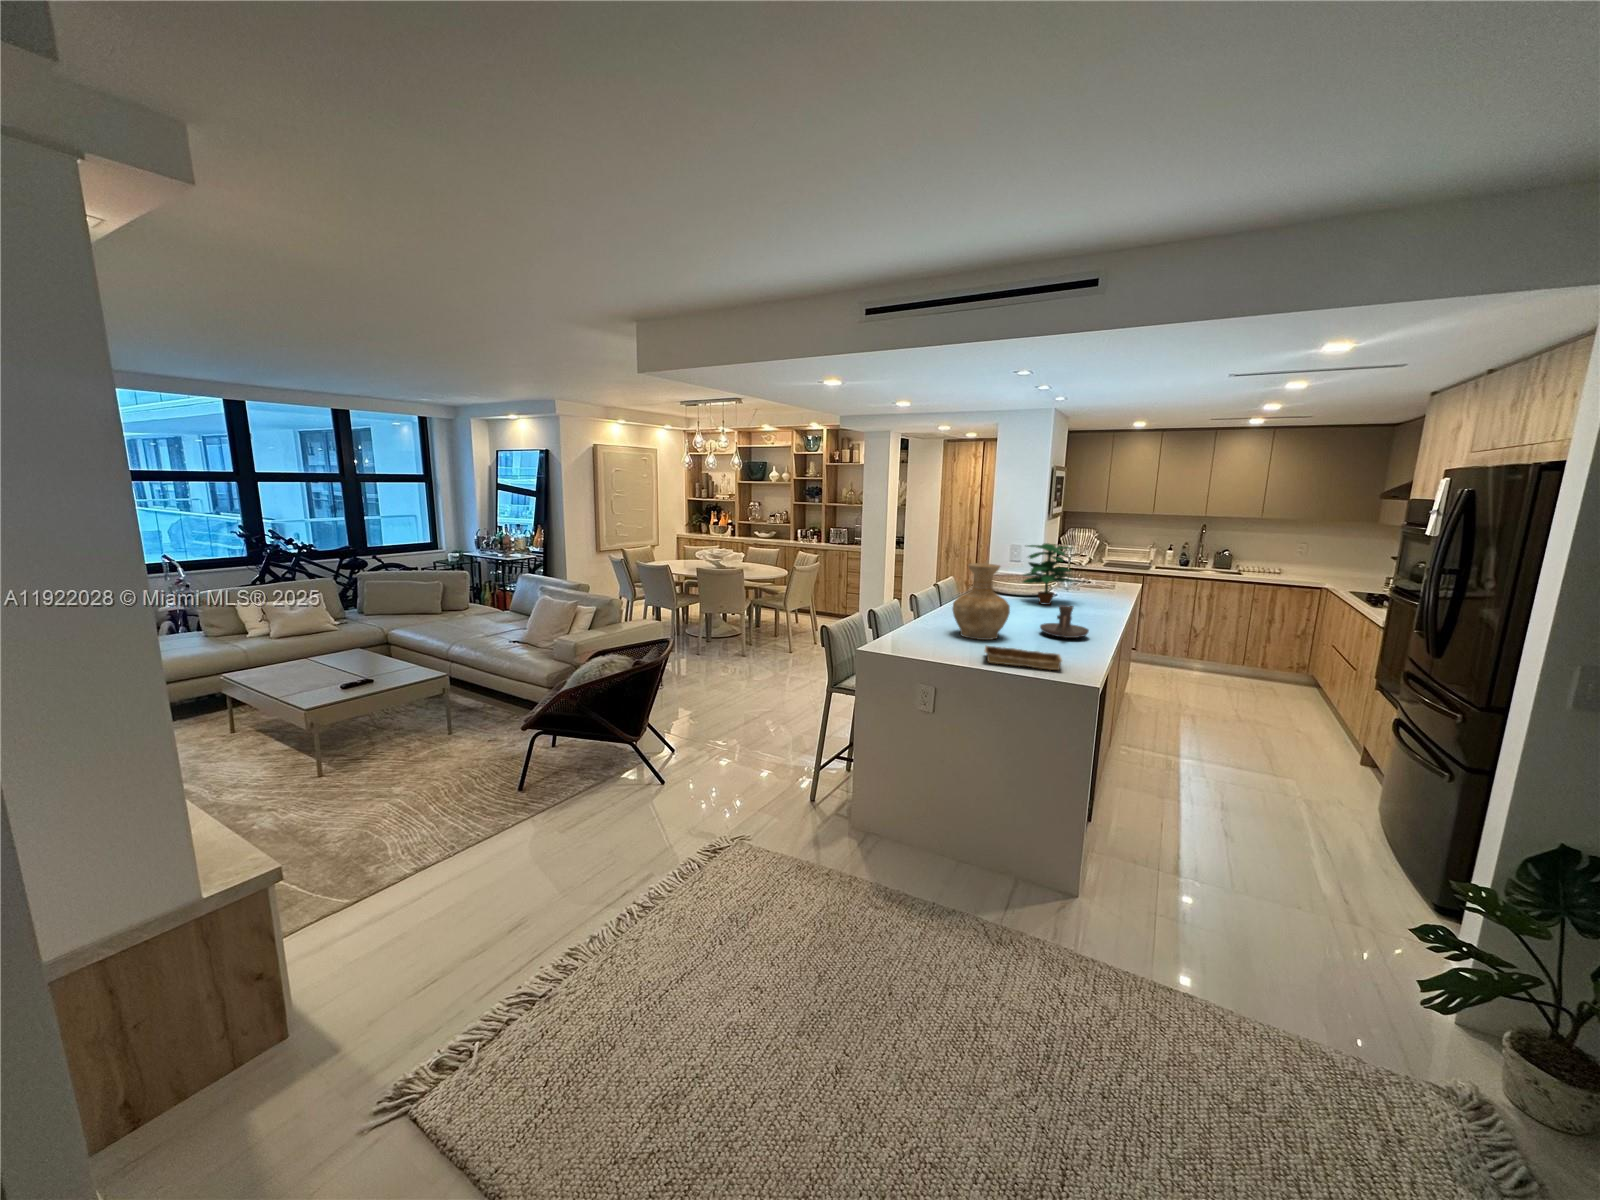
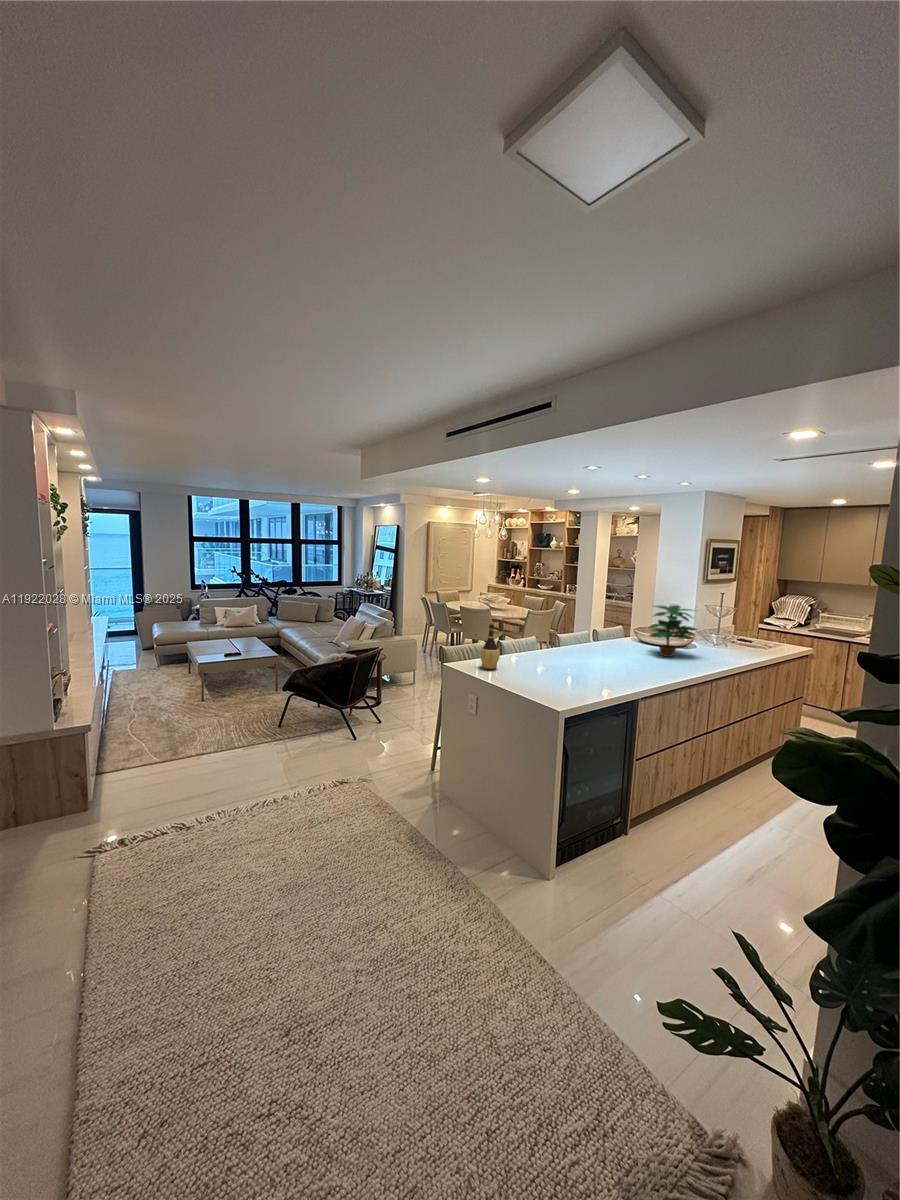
vase: present [953,563,1010,640] -> none [528,614,571,673]
wine bottle: none [907,580,934,645] -> present [480,622,500,669]
candle holder: present [1040,605,1089,638] -> none [602,654,641,681]
tray: present [984,646,1062,670] -> none [505,674,568,699]

